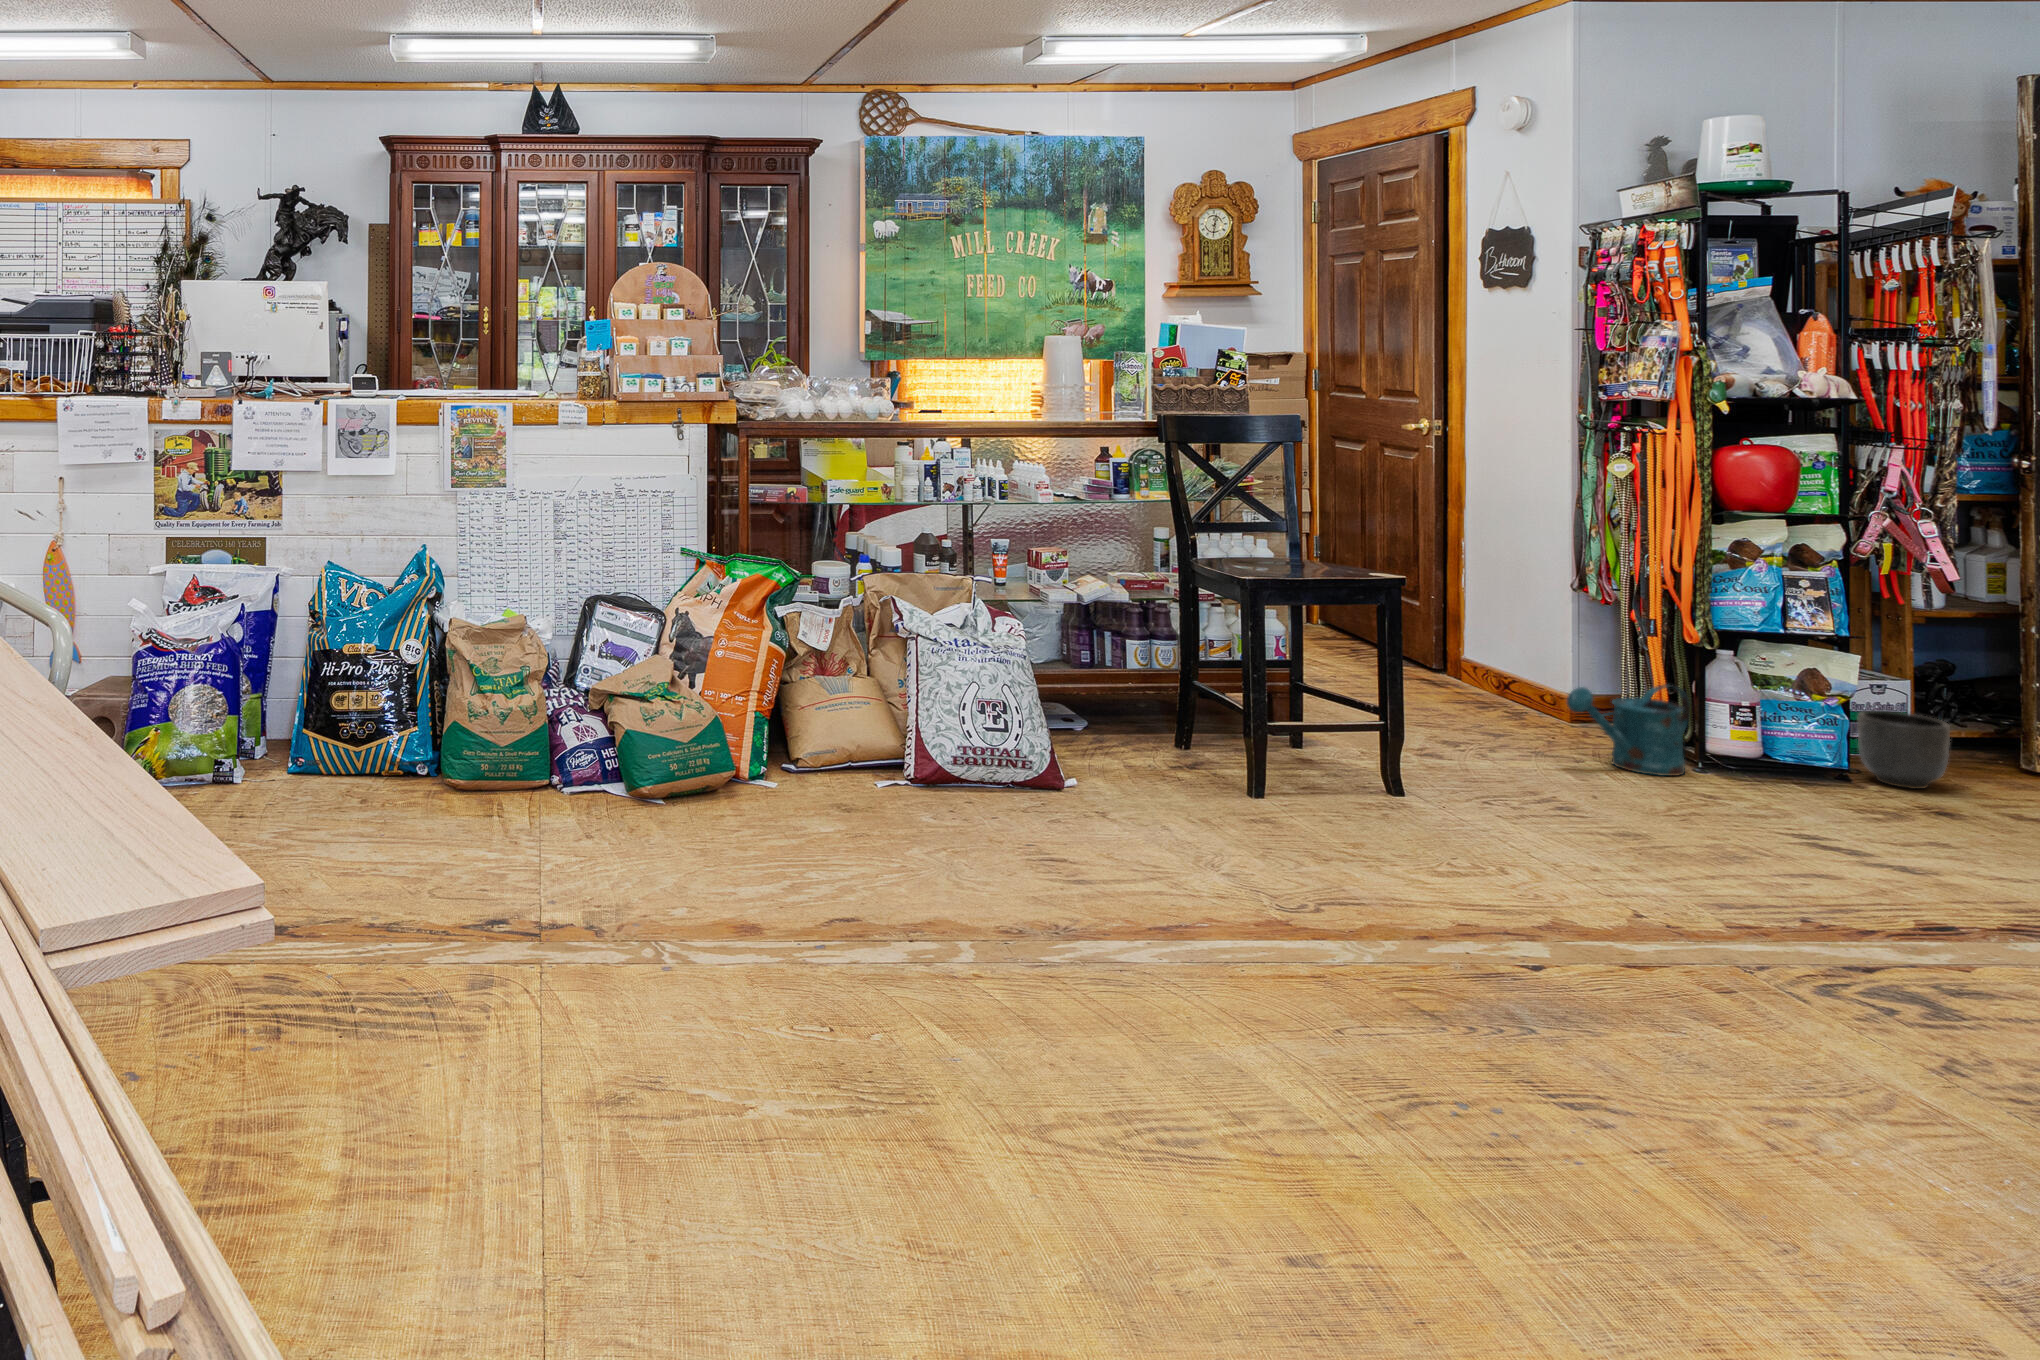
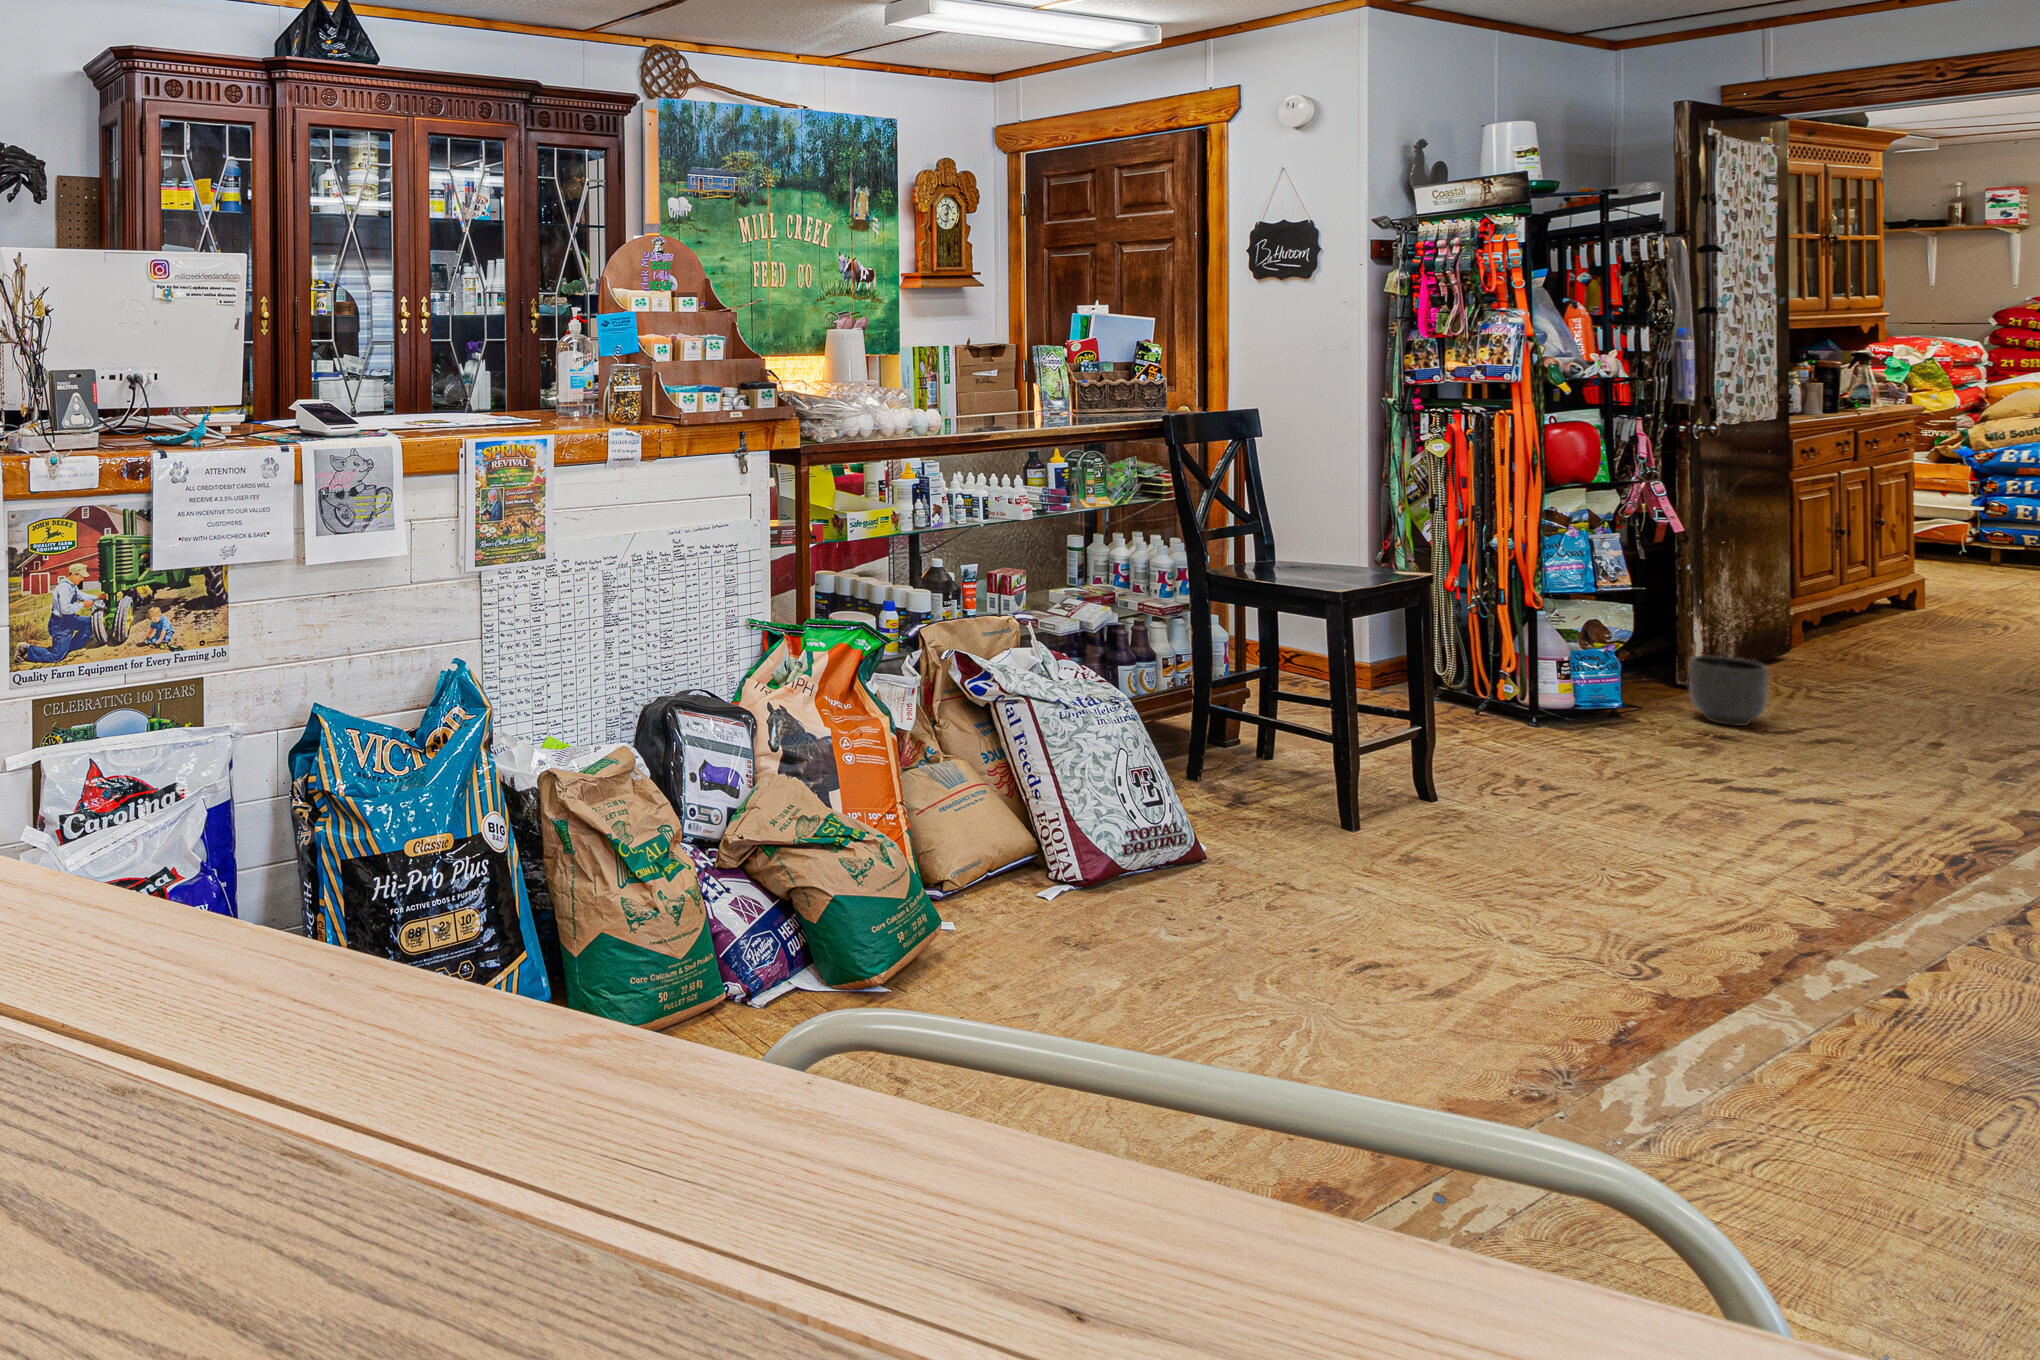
watering can: present [1567,685,1690,776] -> none [1512,653,1595,744]

